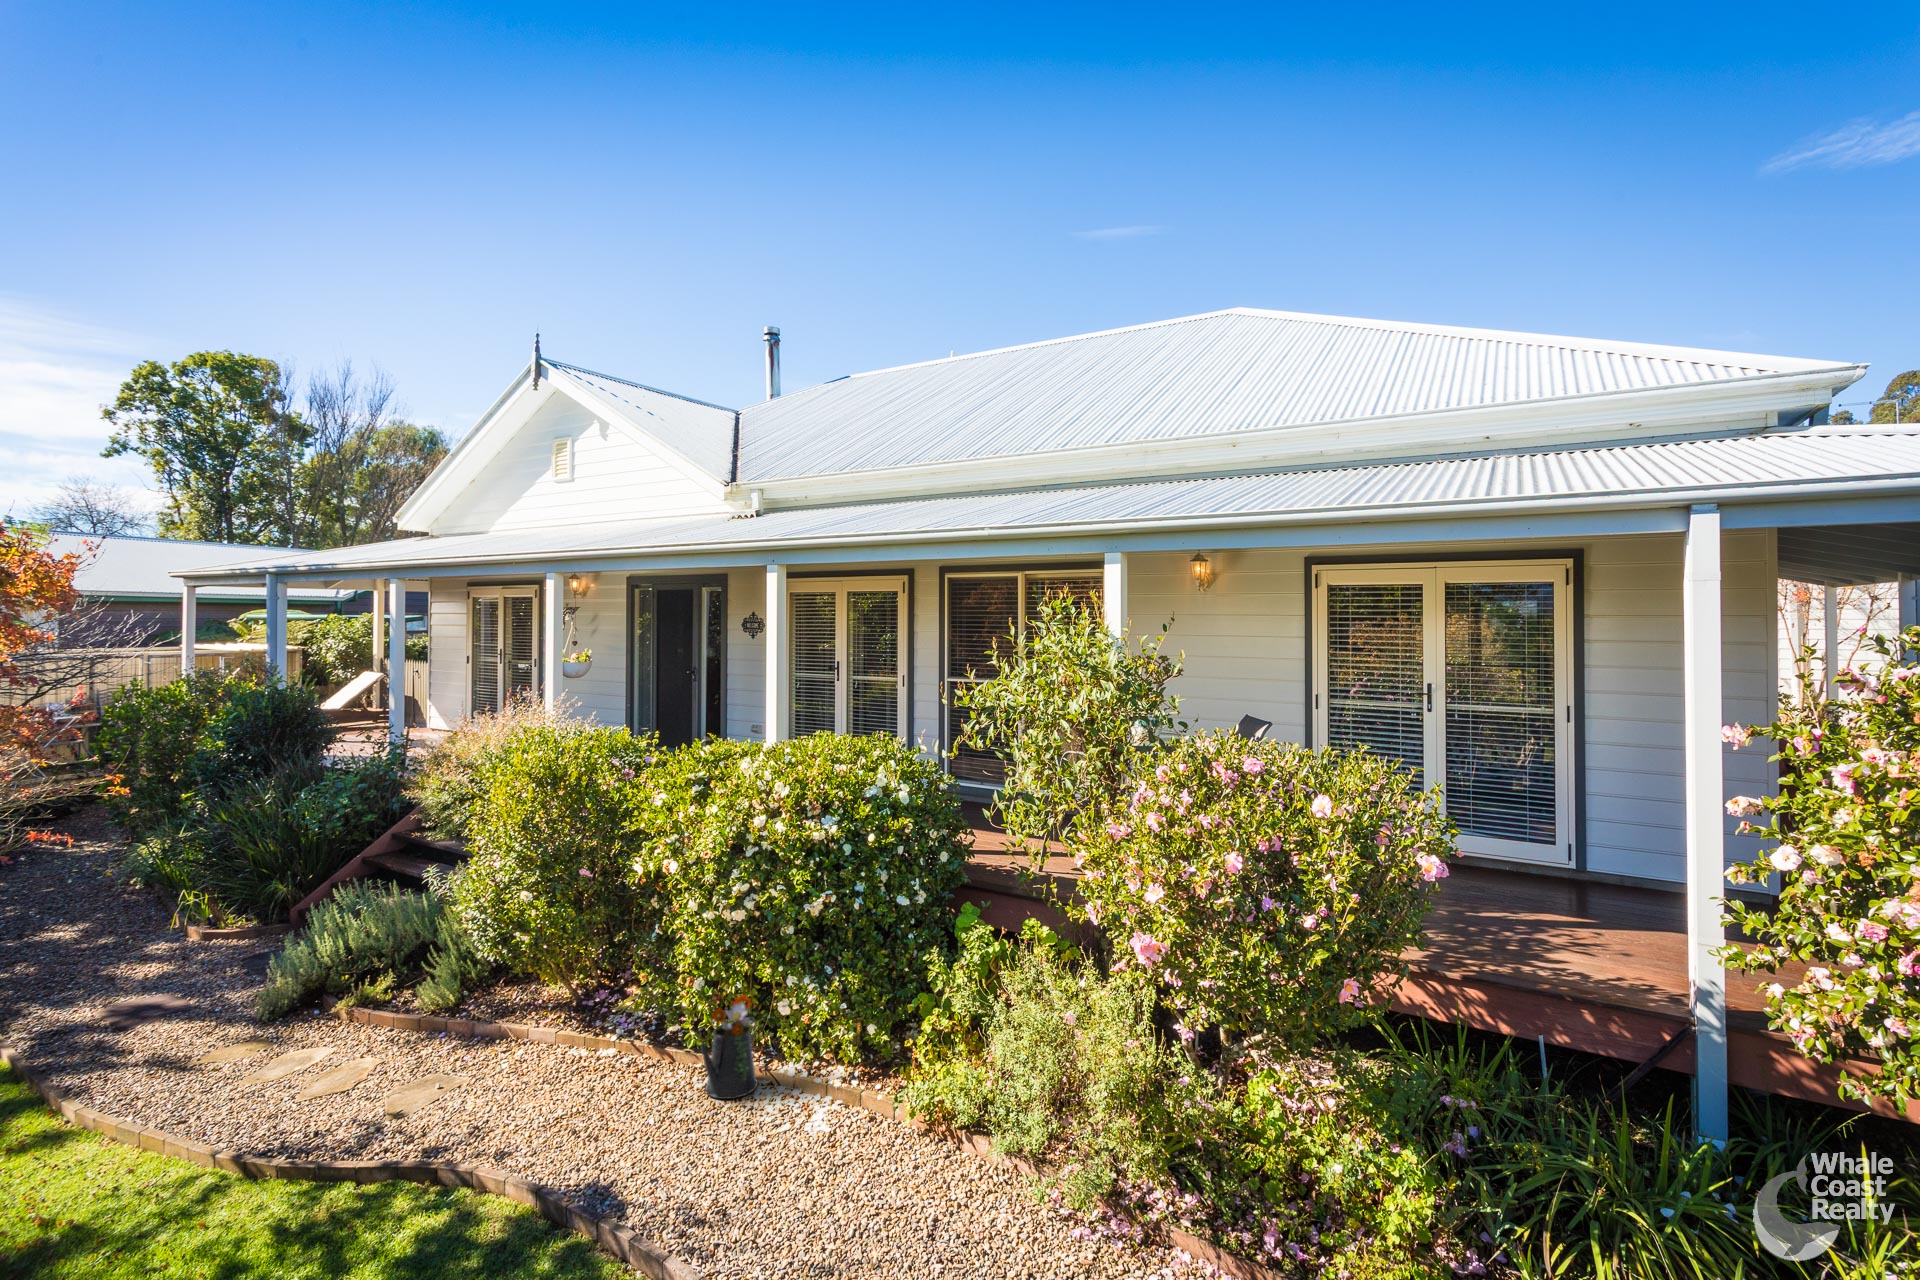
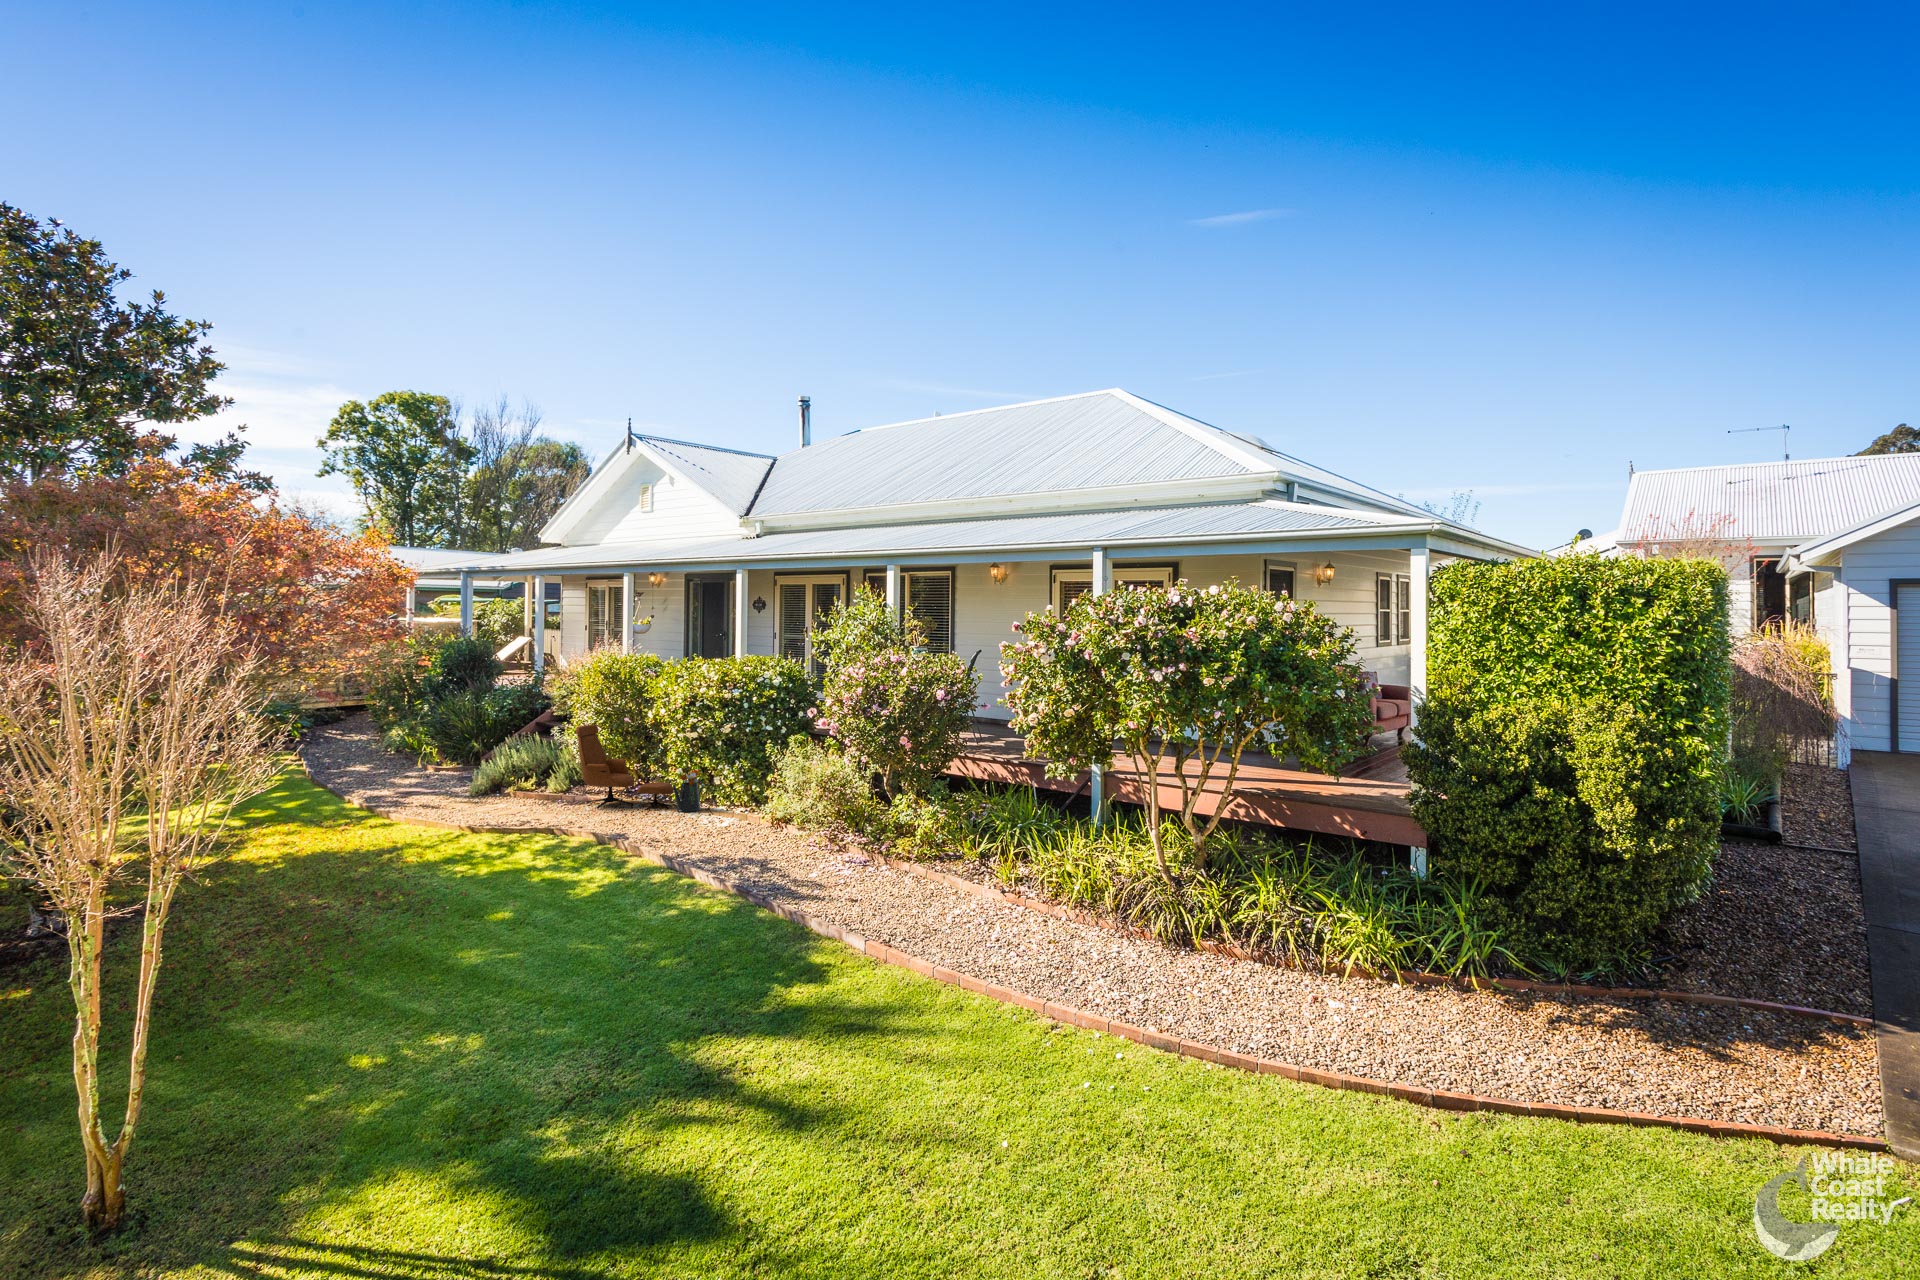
lounge chair: none [469,895,690,1099] -> present [576,725,674,810]

